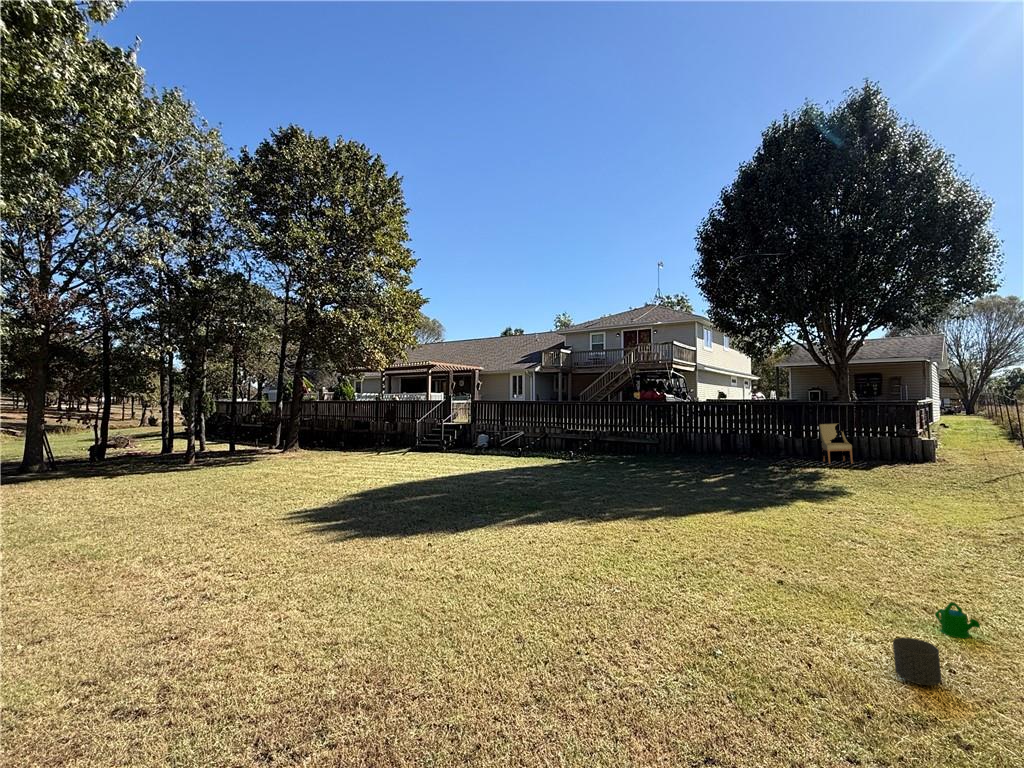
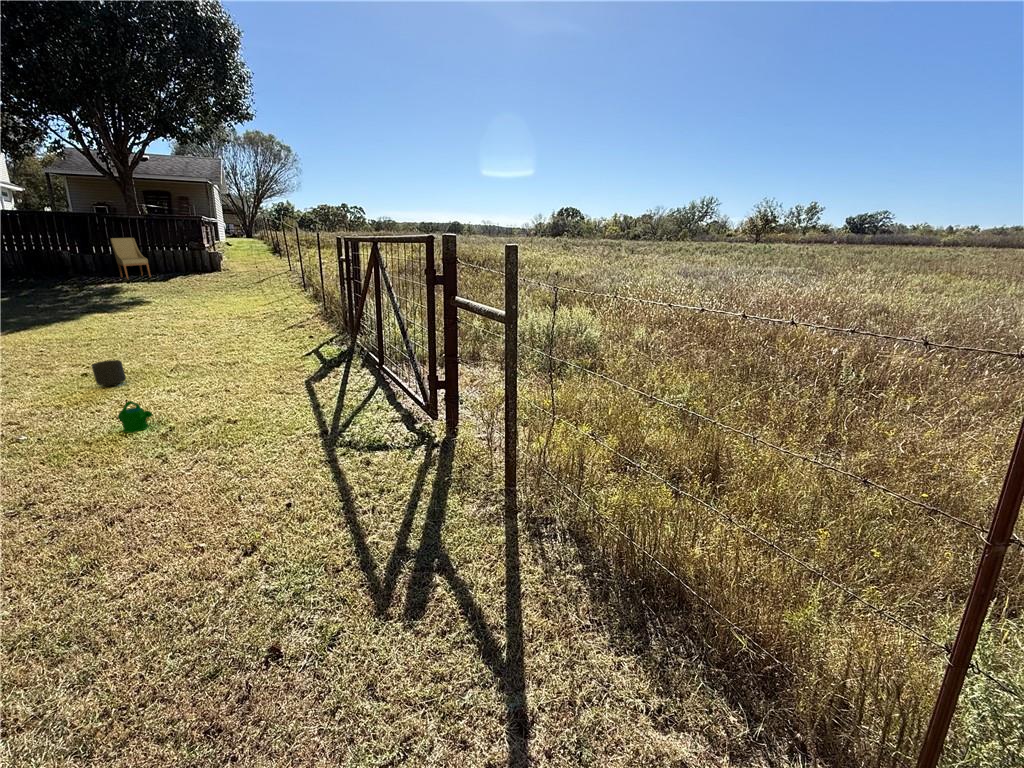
watering can: present [935,602,980,638] -> present [118,401,152,433]
planter: present [893,637,941,685] -> present [92,360,126,386]

